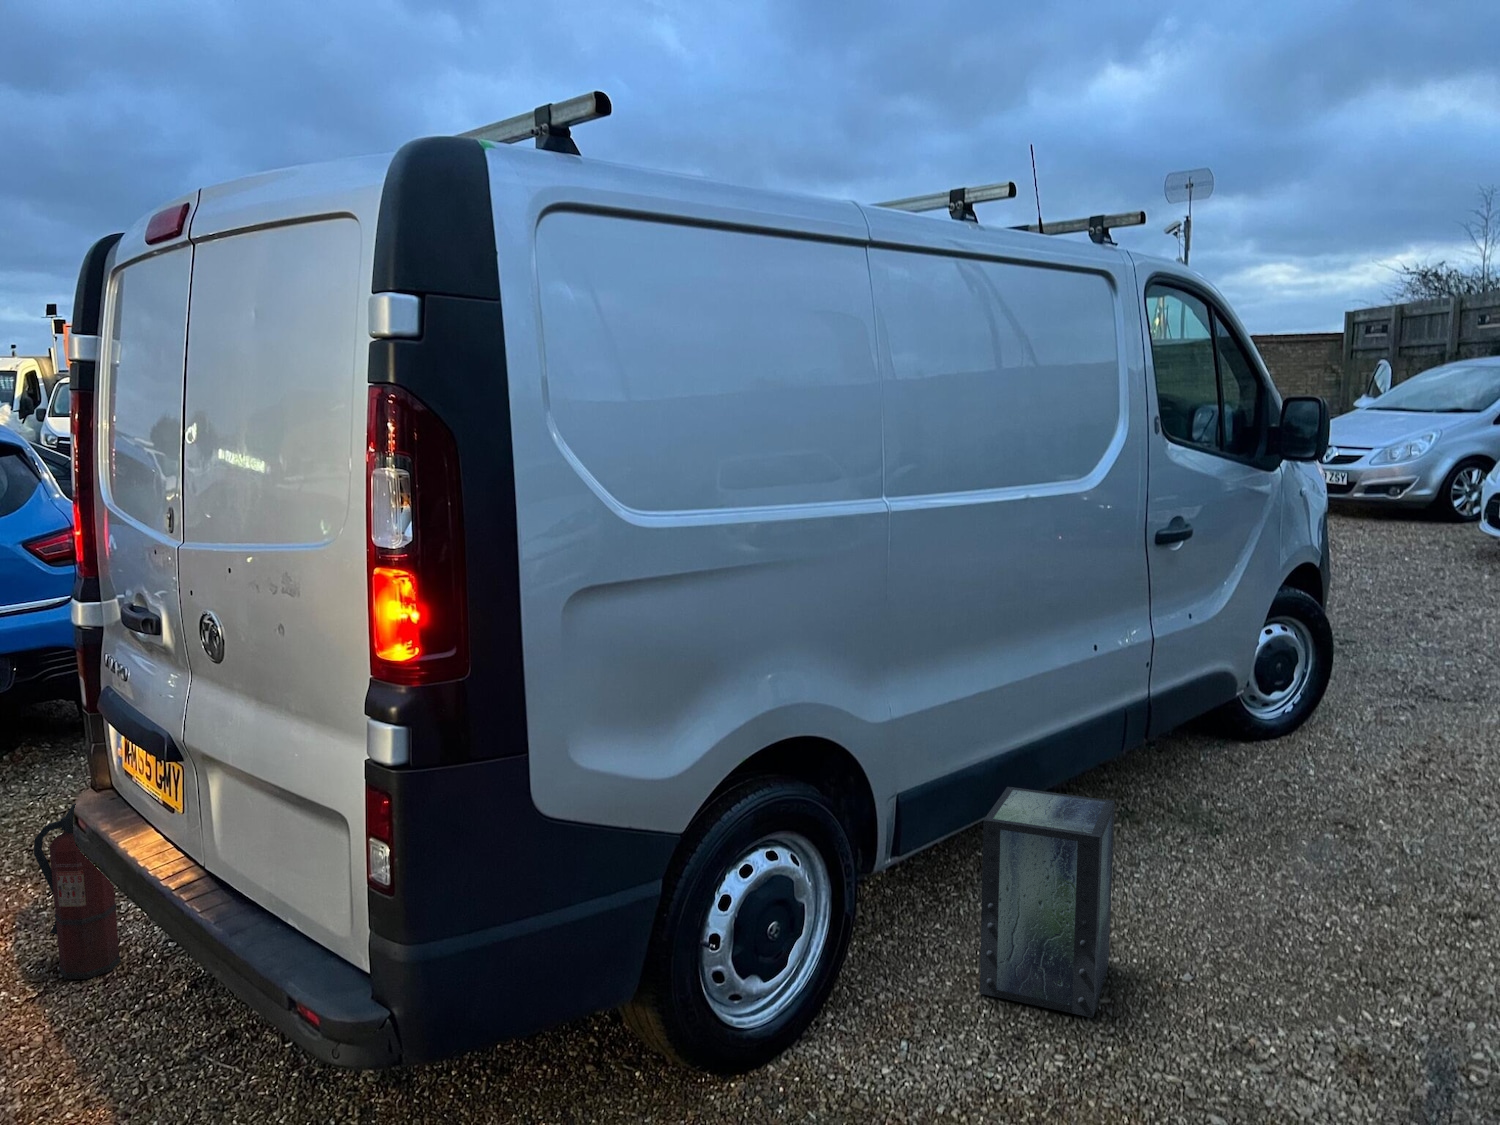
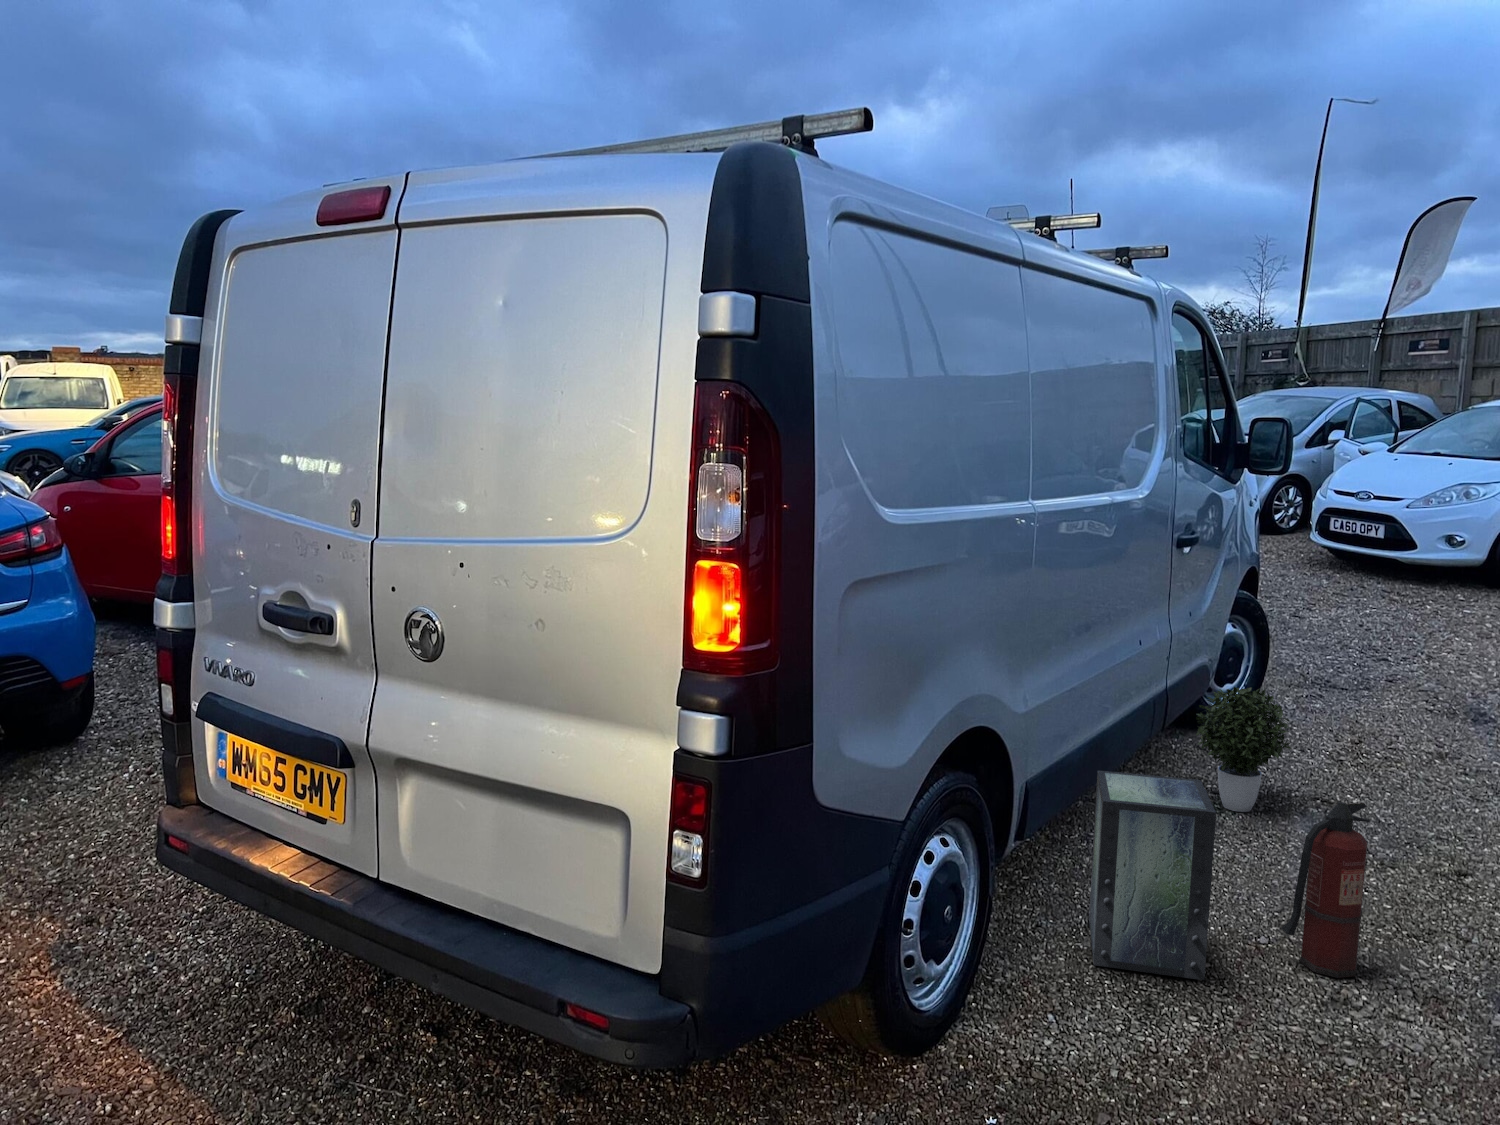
potted plant: none [1193,698,1299,837] -> present [1196,687,1292,812]
fire extinguisher: present [34,804,121,979] -> present [1281,802,1369,978]

